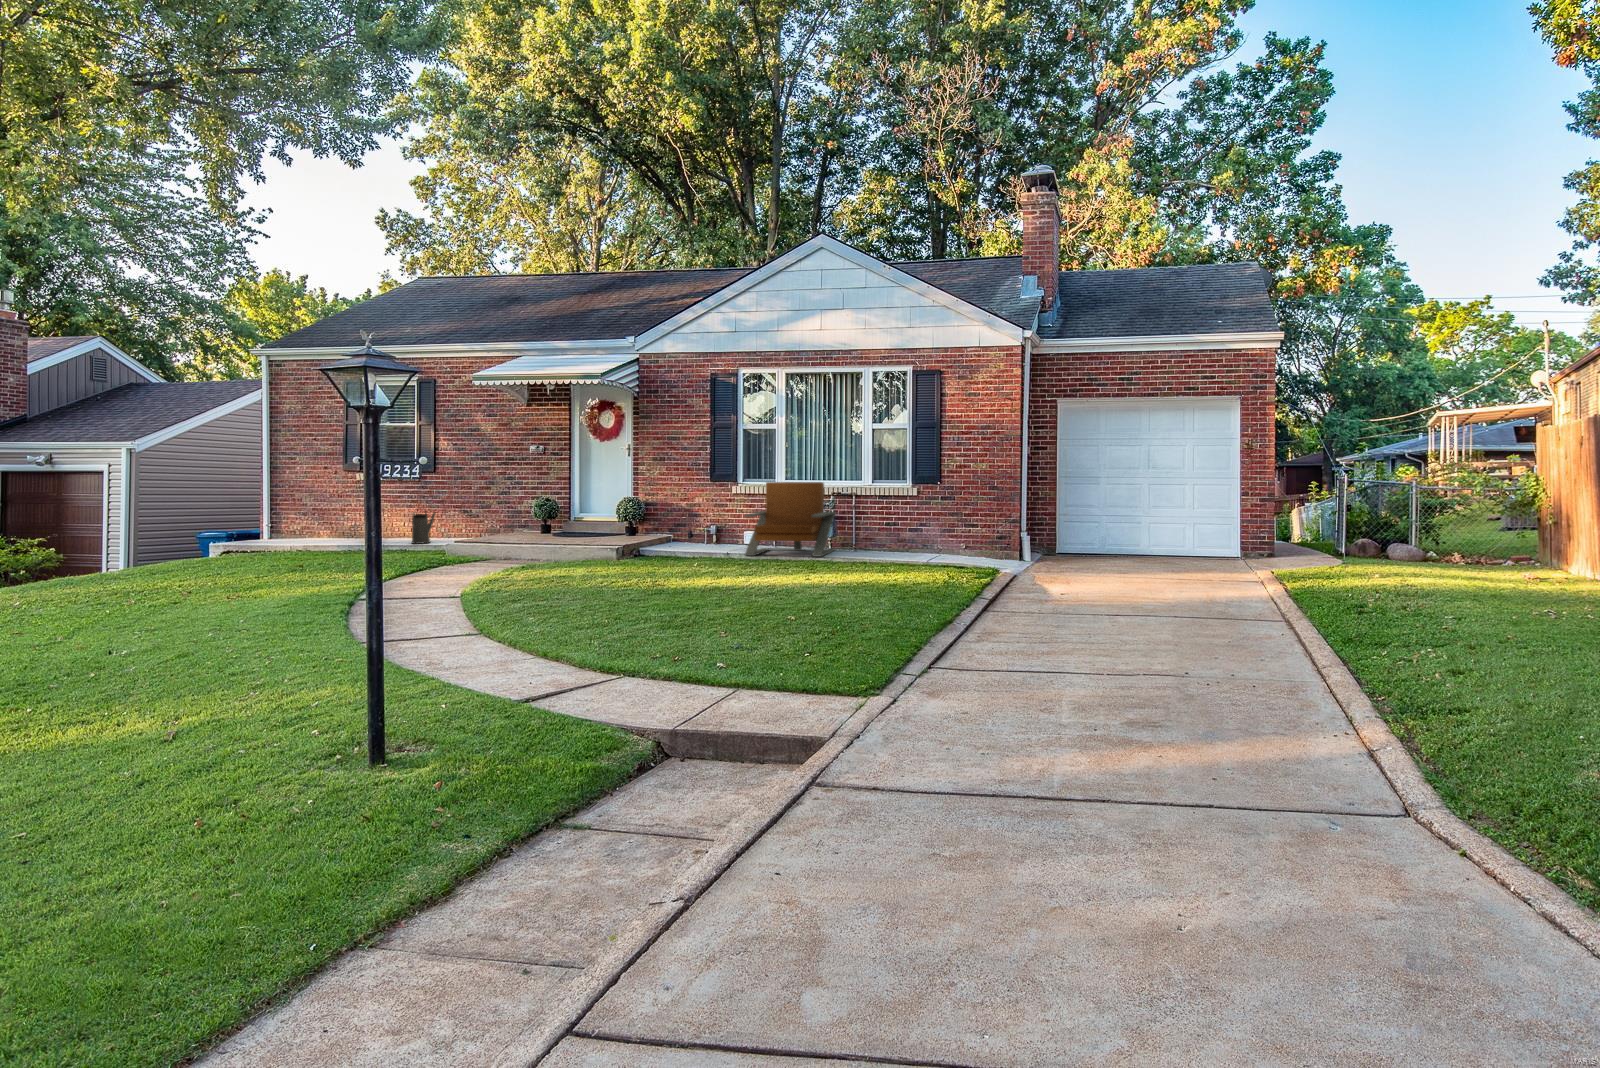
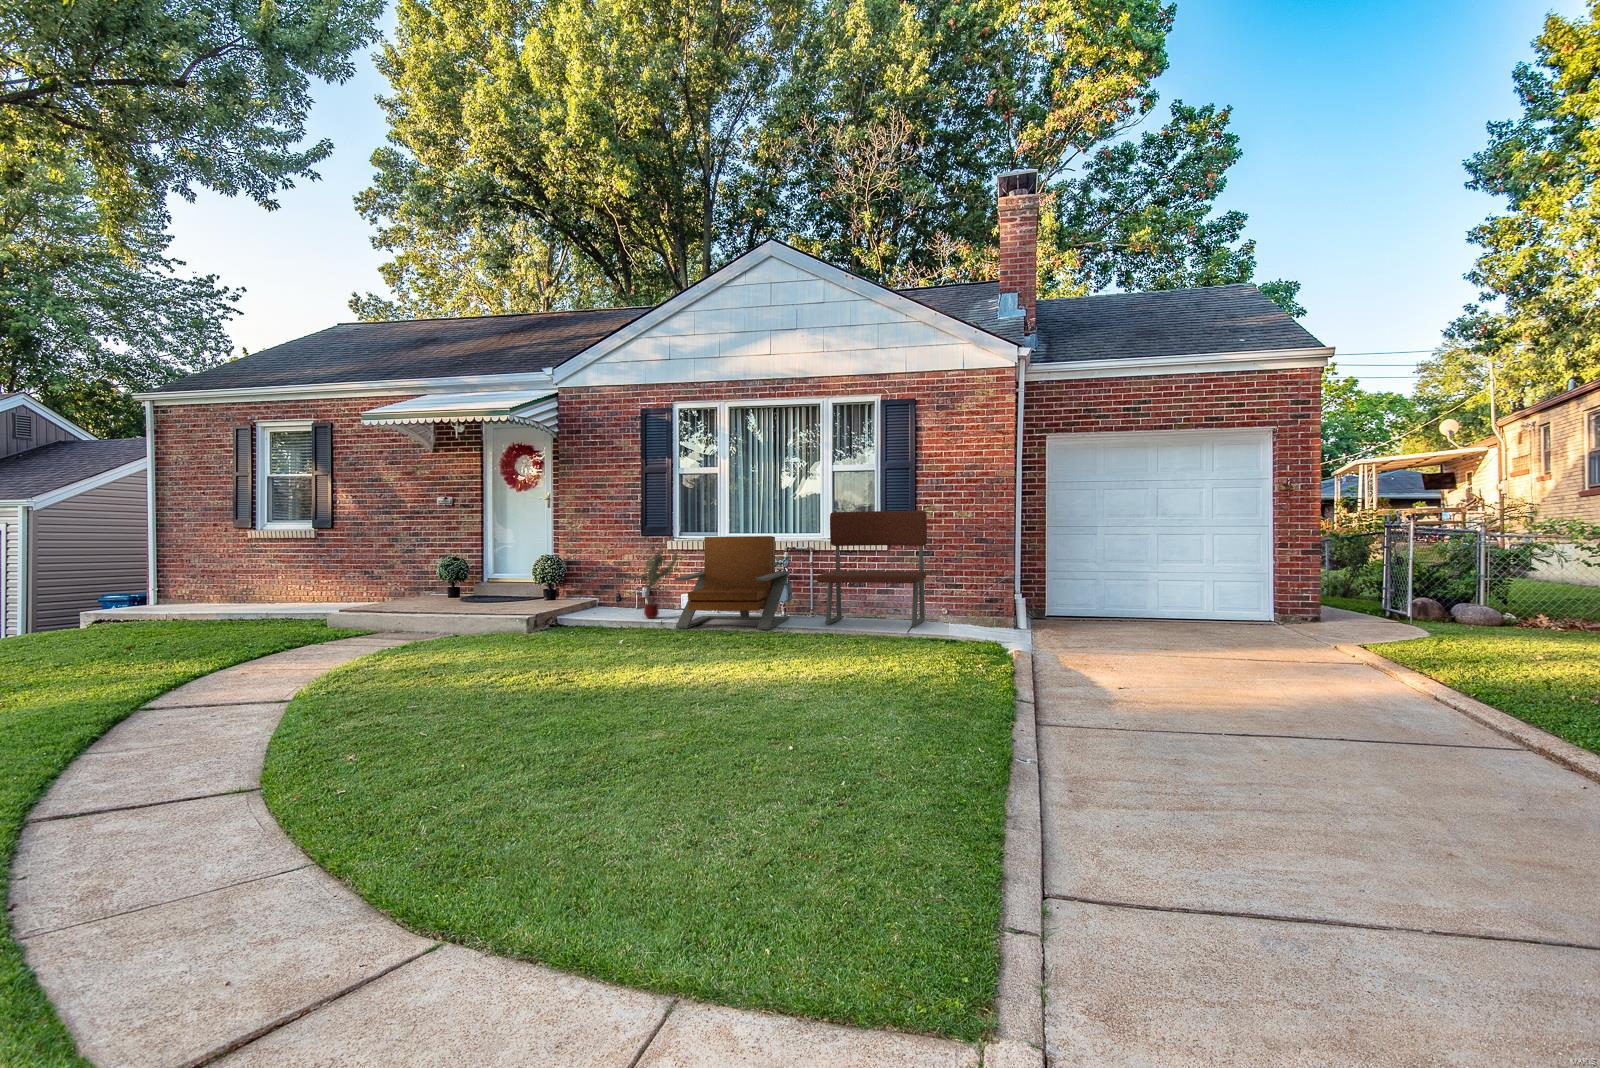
bench: none [860,463,950,556] -> present [817,511,927,627]
potted tree: none [694,486,744,550] -> present [623,543,677,618]
watering can: present [412,512,436,544] -> none [298,570,334,612]

